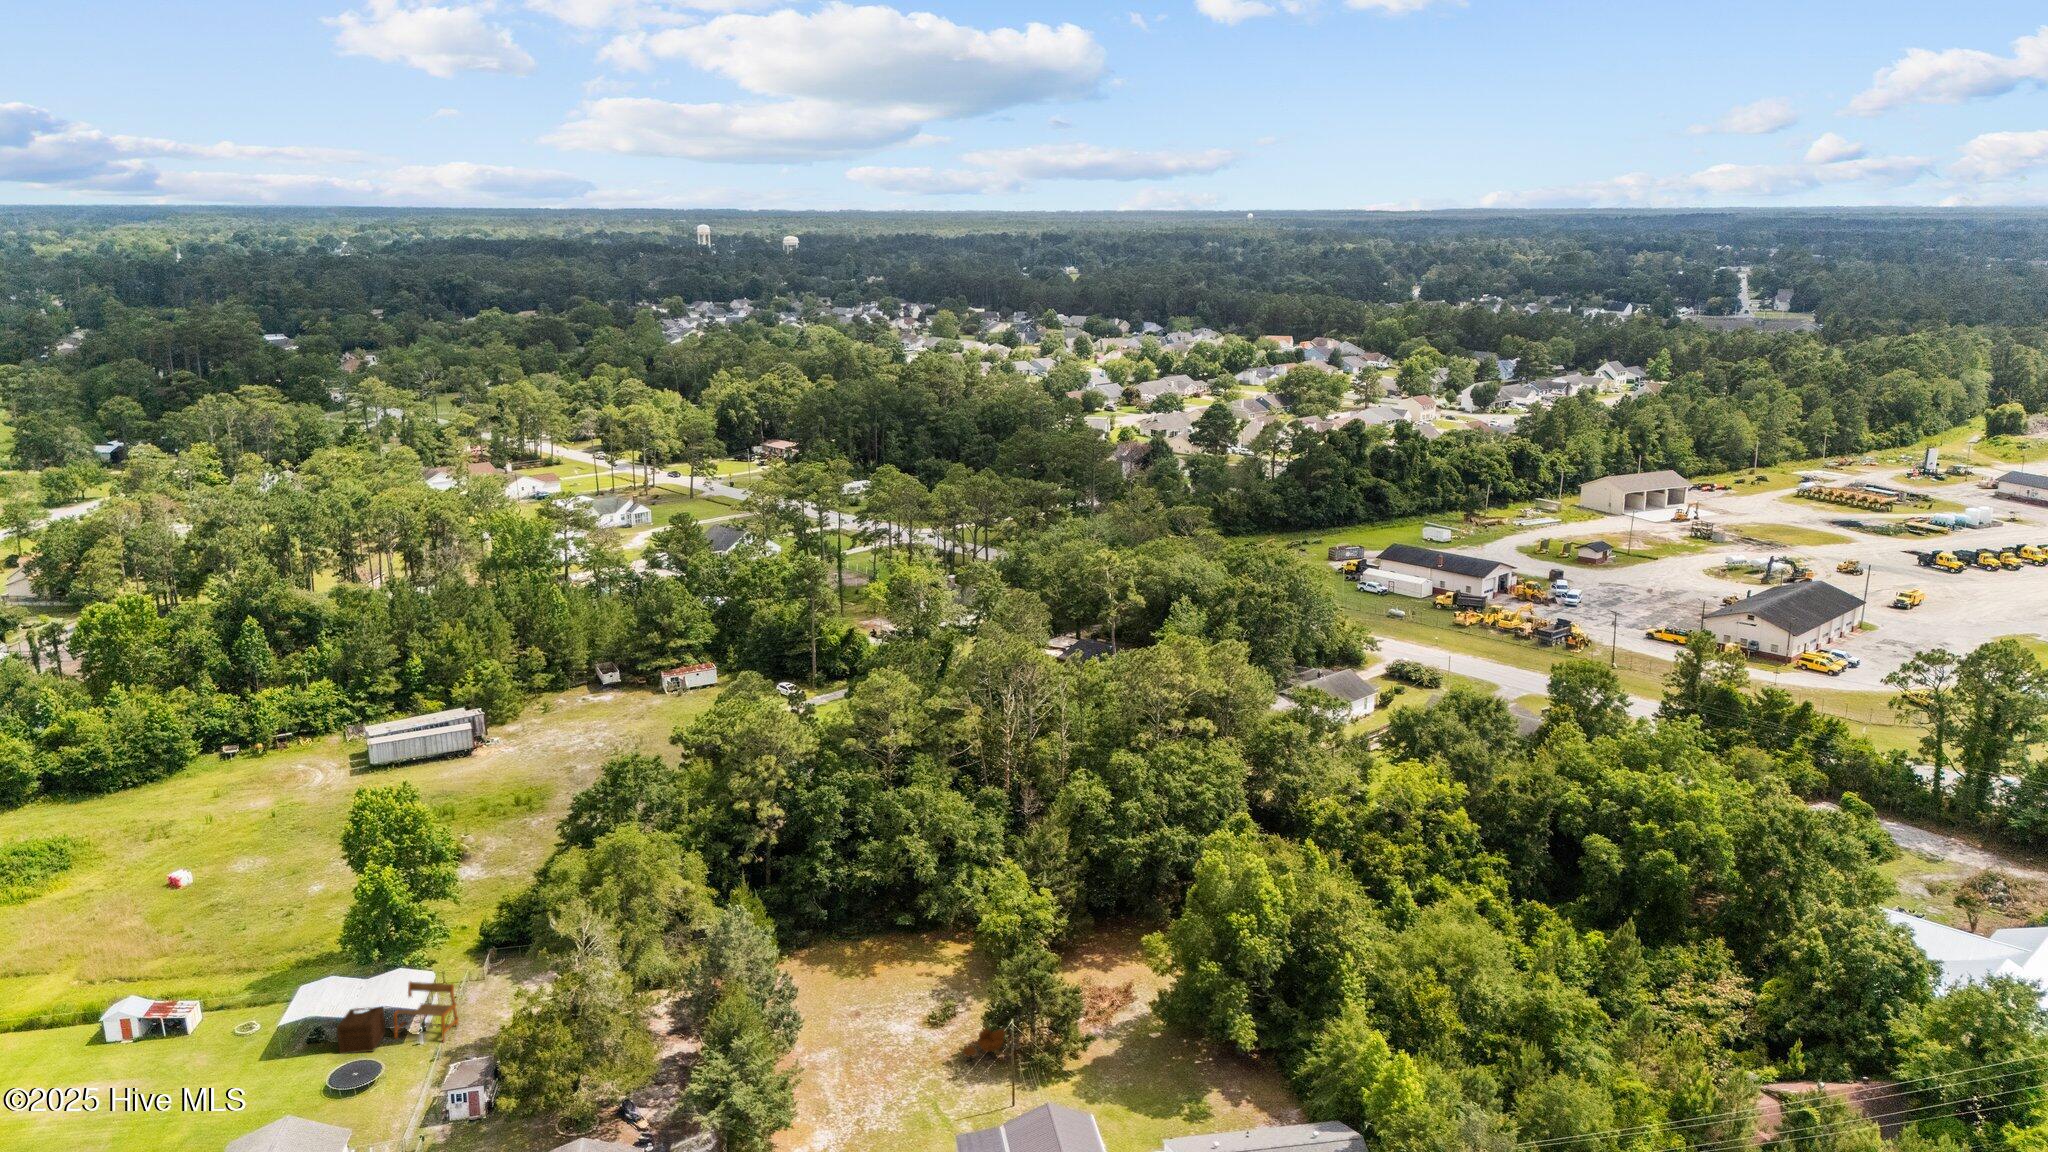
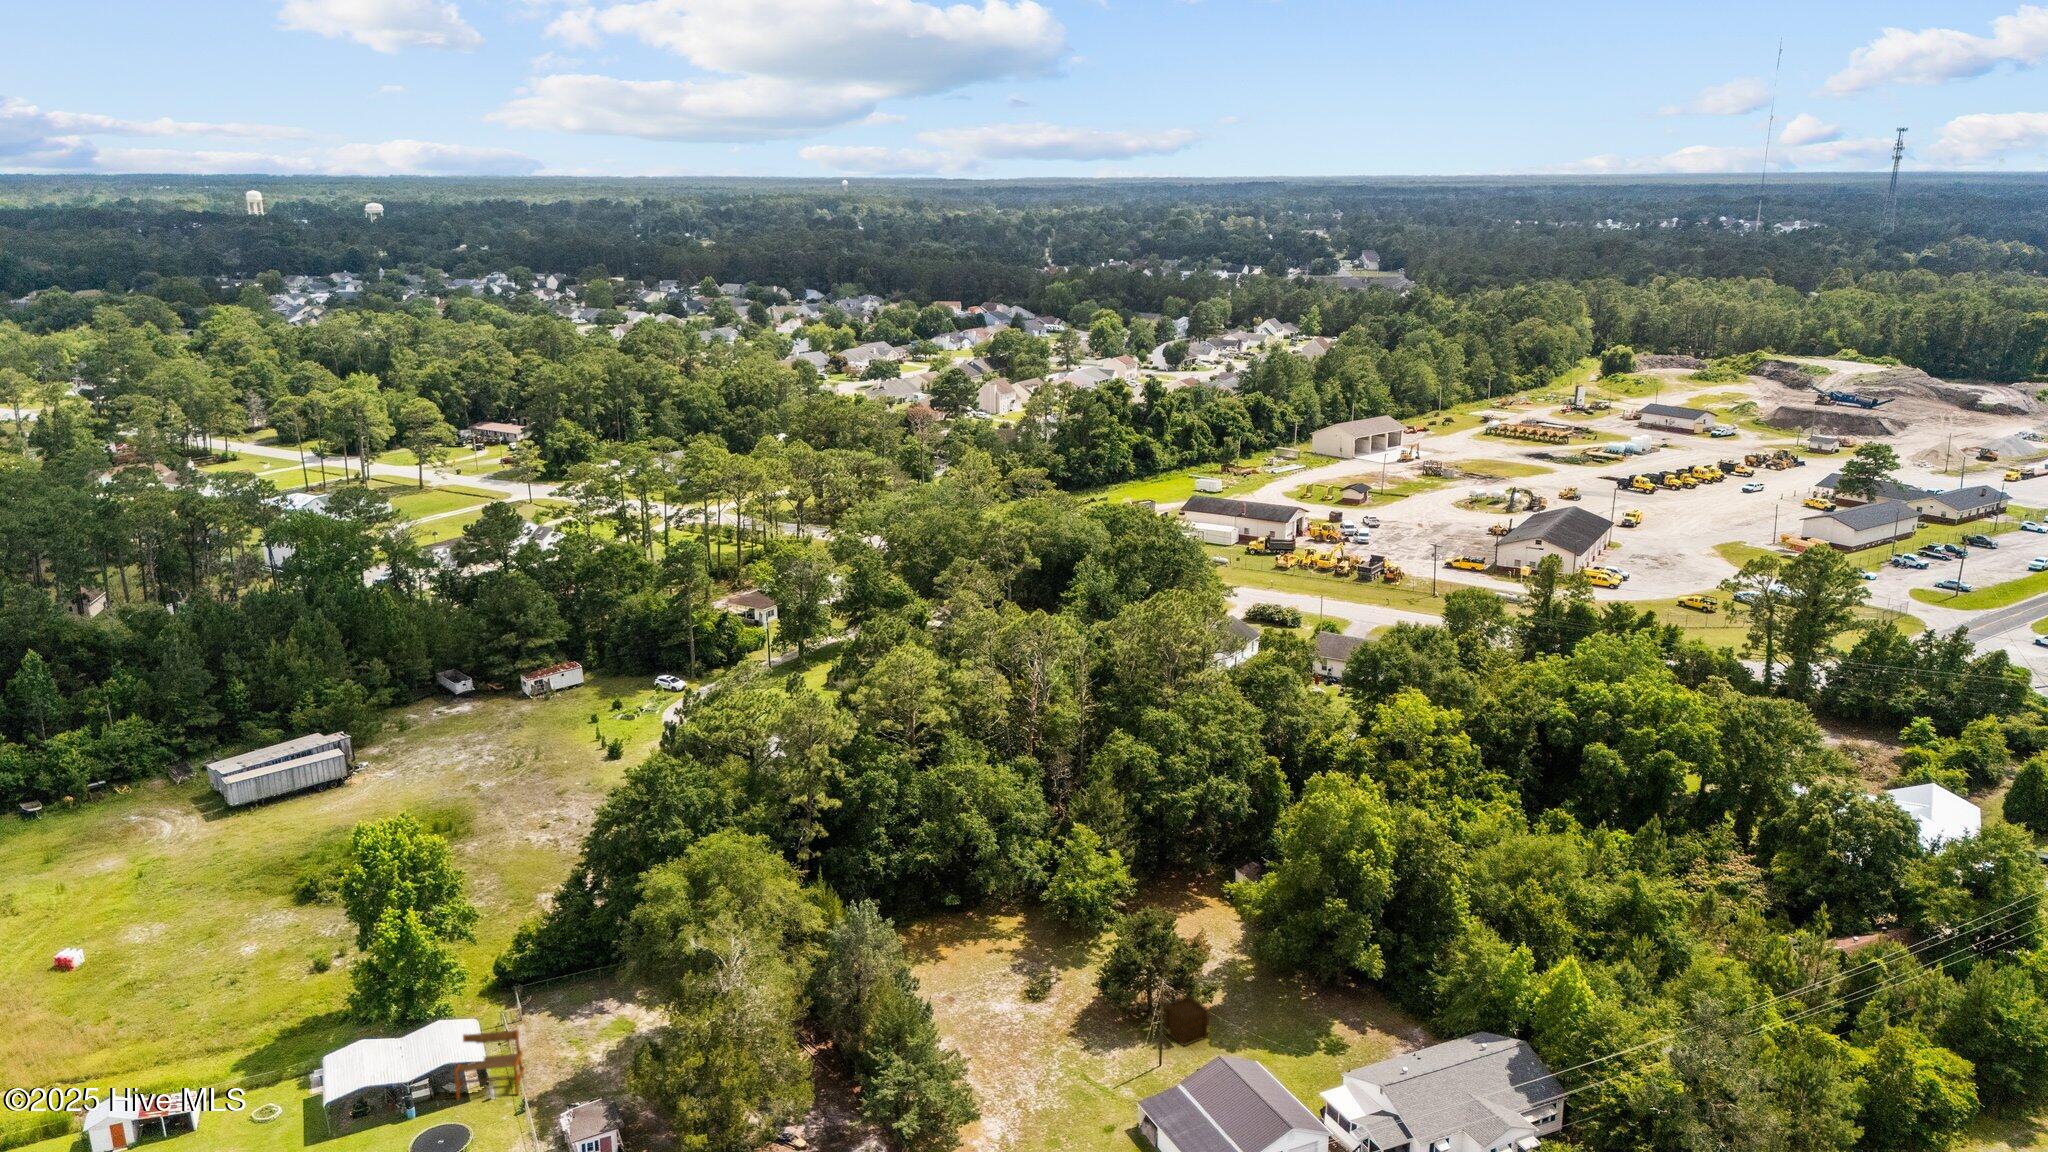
wooden crate: present [337,1007,386,1054] -> present [1164,996,1209,1046]
lounge chair: present [963,1029,1005,1061] -> none [1082,982,1121,1034]

